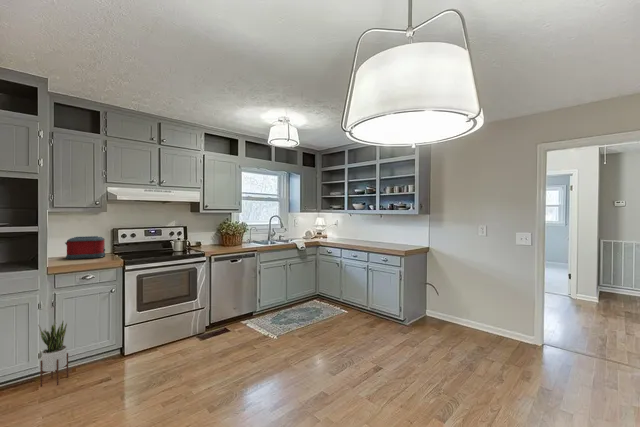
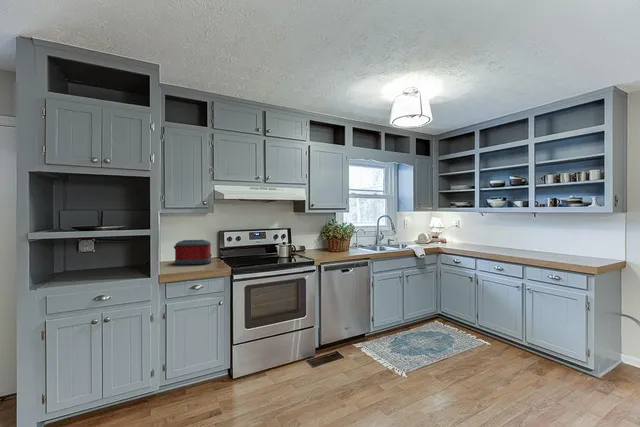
potted plant: present [38,319,68,386] -> none [150,334,179,411]

